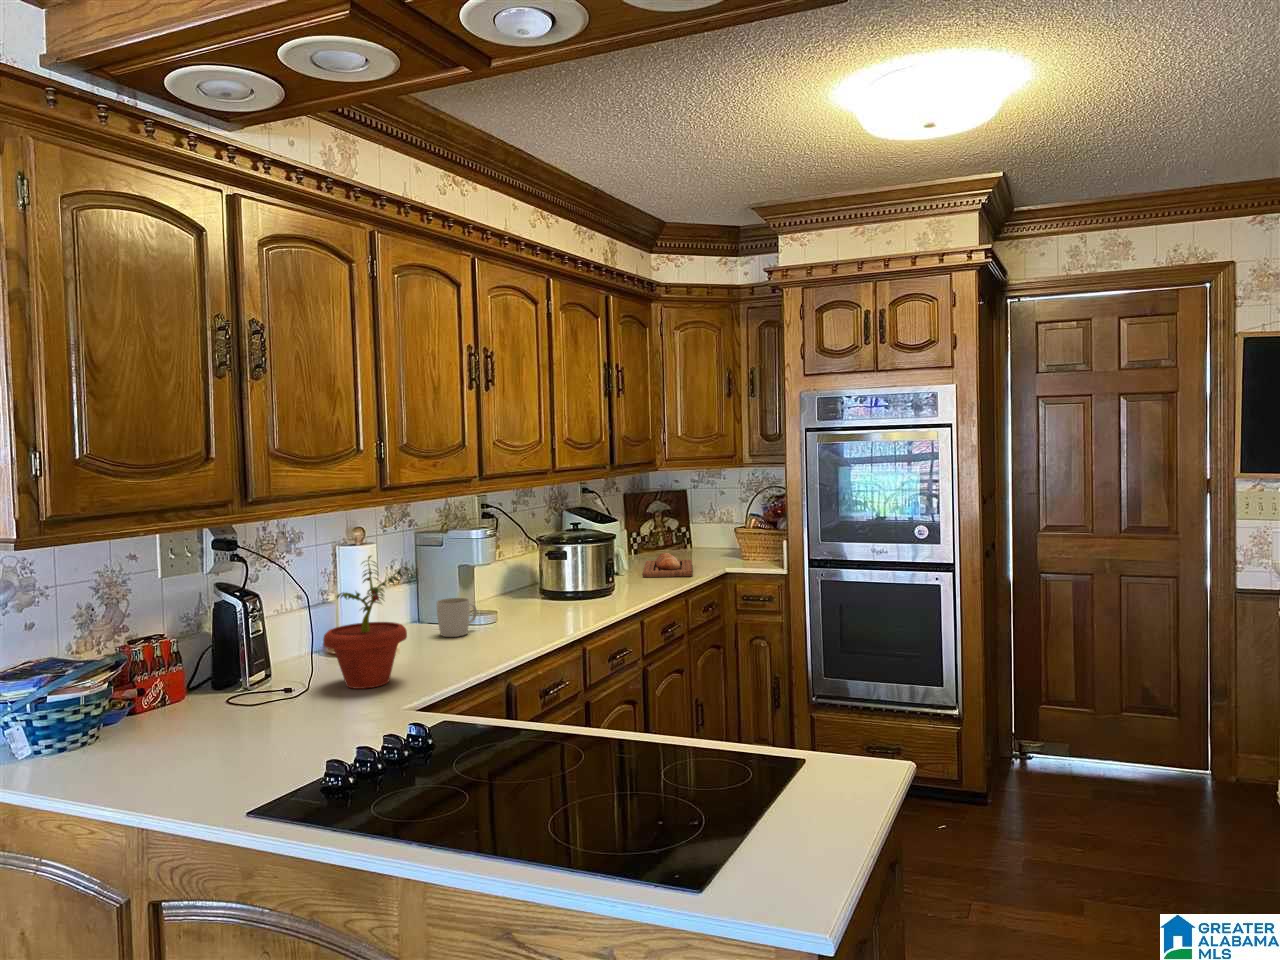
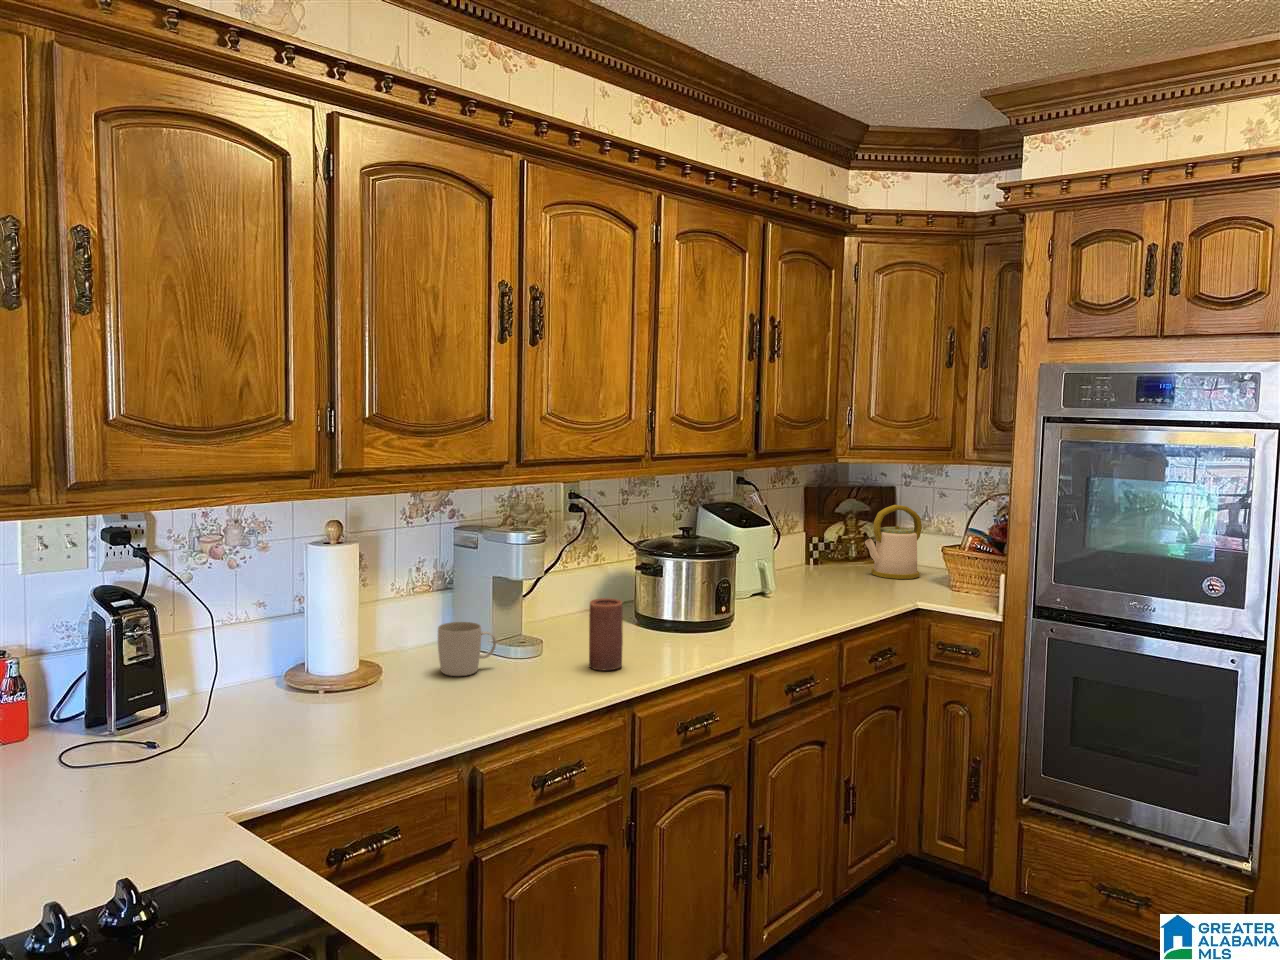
kettle: none [673,502,714,556] -> present [865,505,922,579]
bread loaf: present [642,553,692,577] -> none [792,573,875,612]
potted plant: present [323,556,409,689] -> none [193,569,313,756]
candle: none [540,571,566,623] -> present [589,598,623,670]

